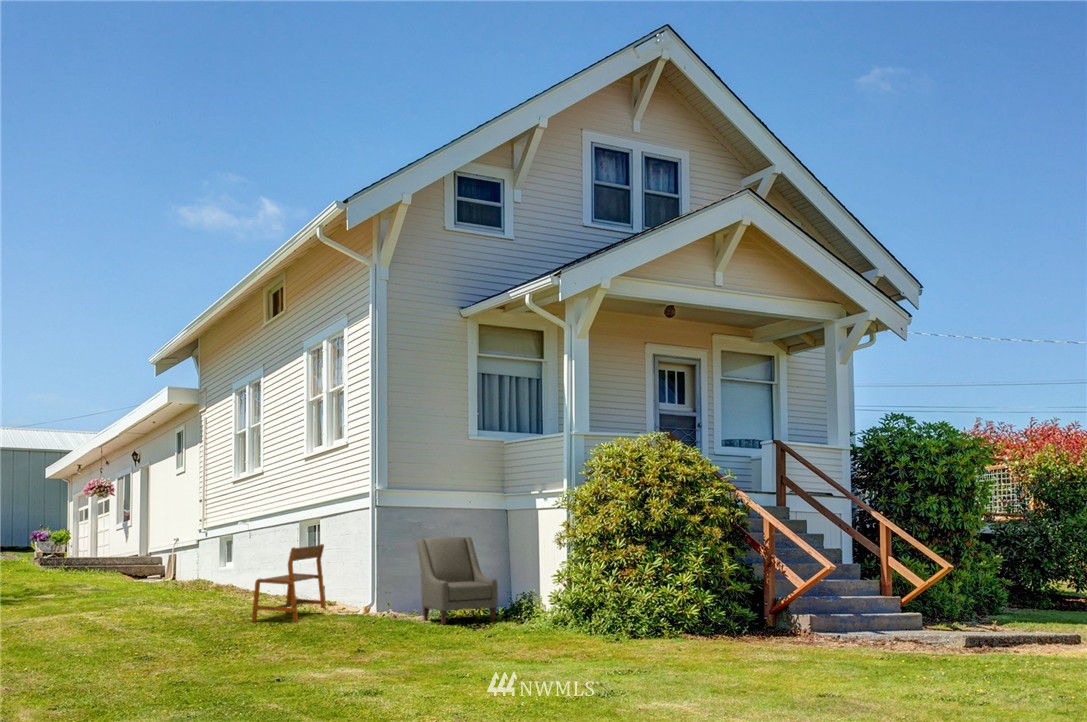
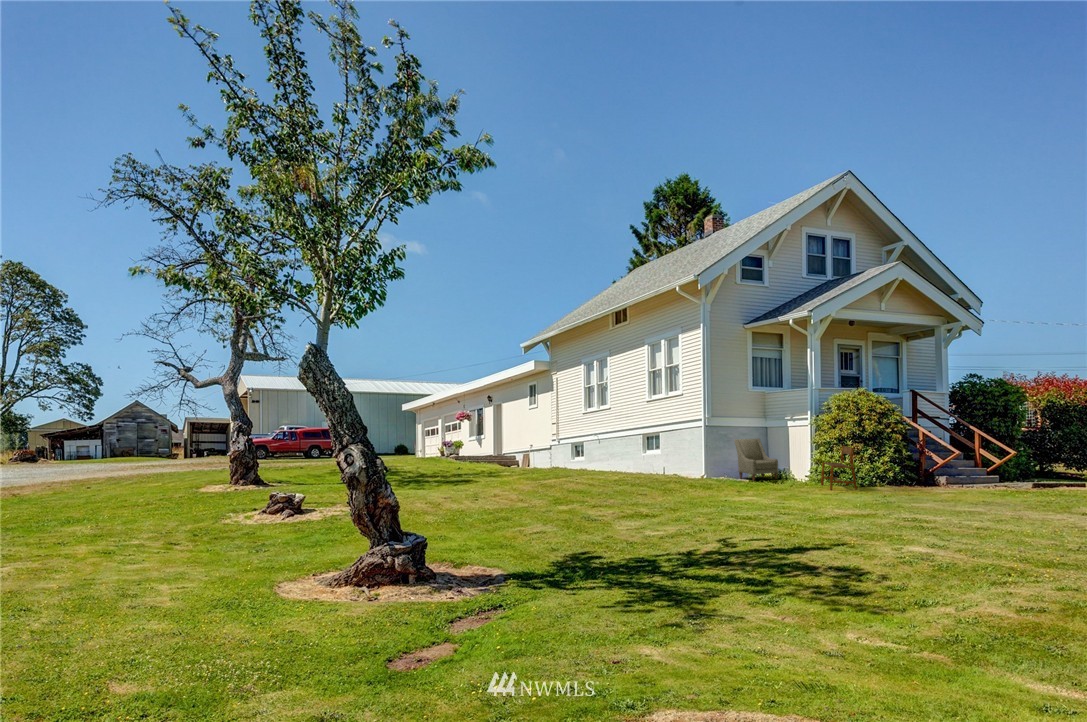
bench: present [252,544,326,622] -> present [821,446,857,490]

